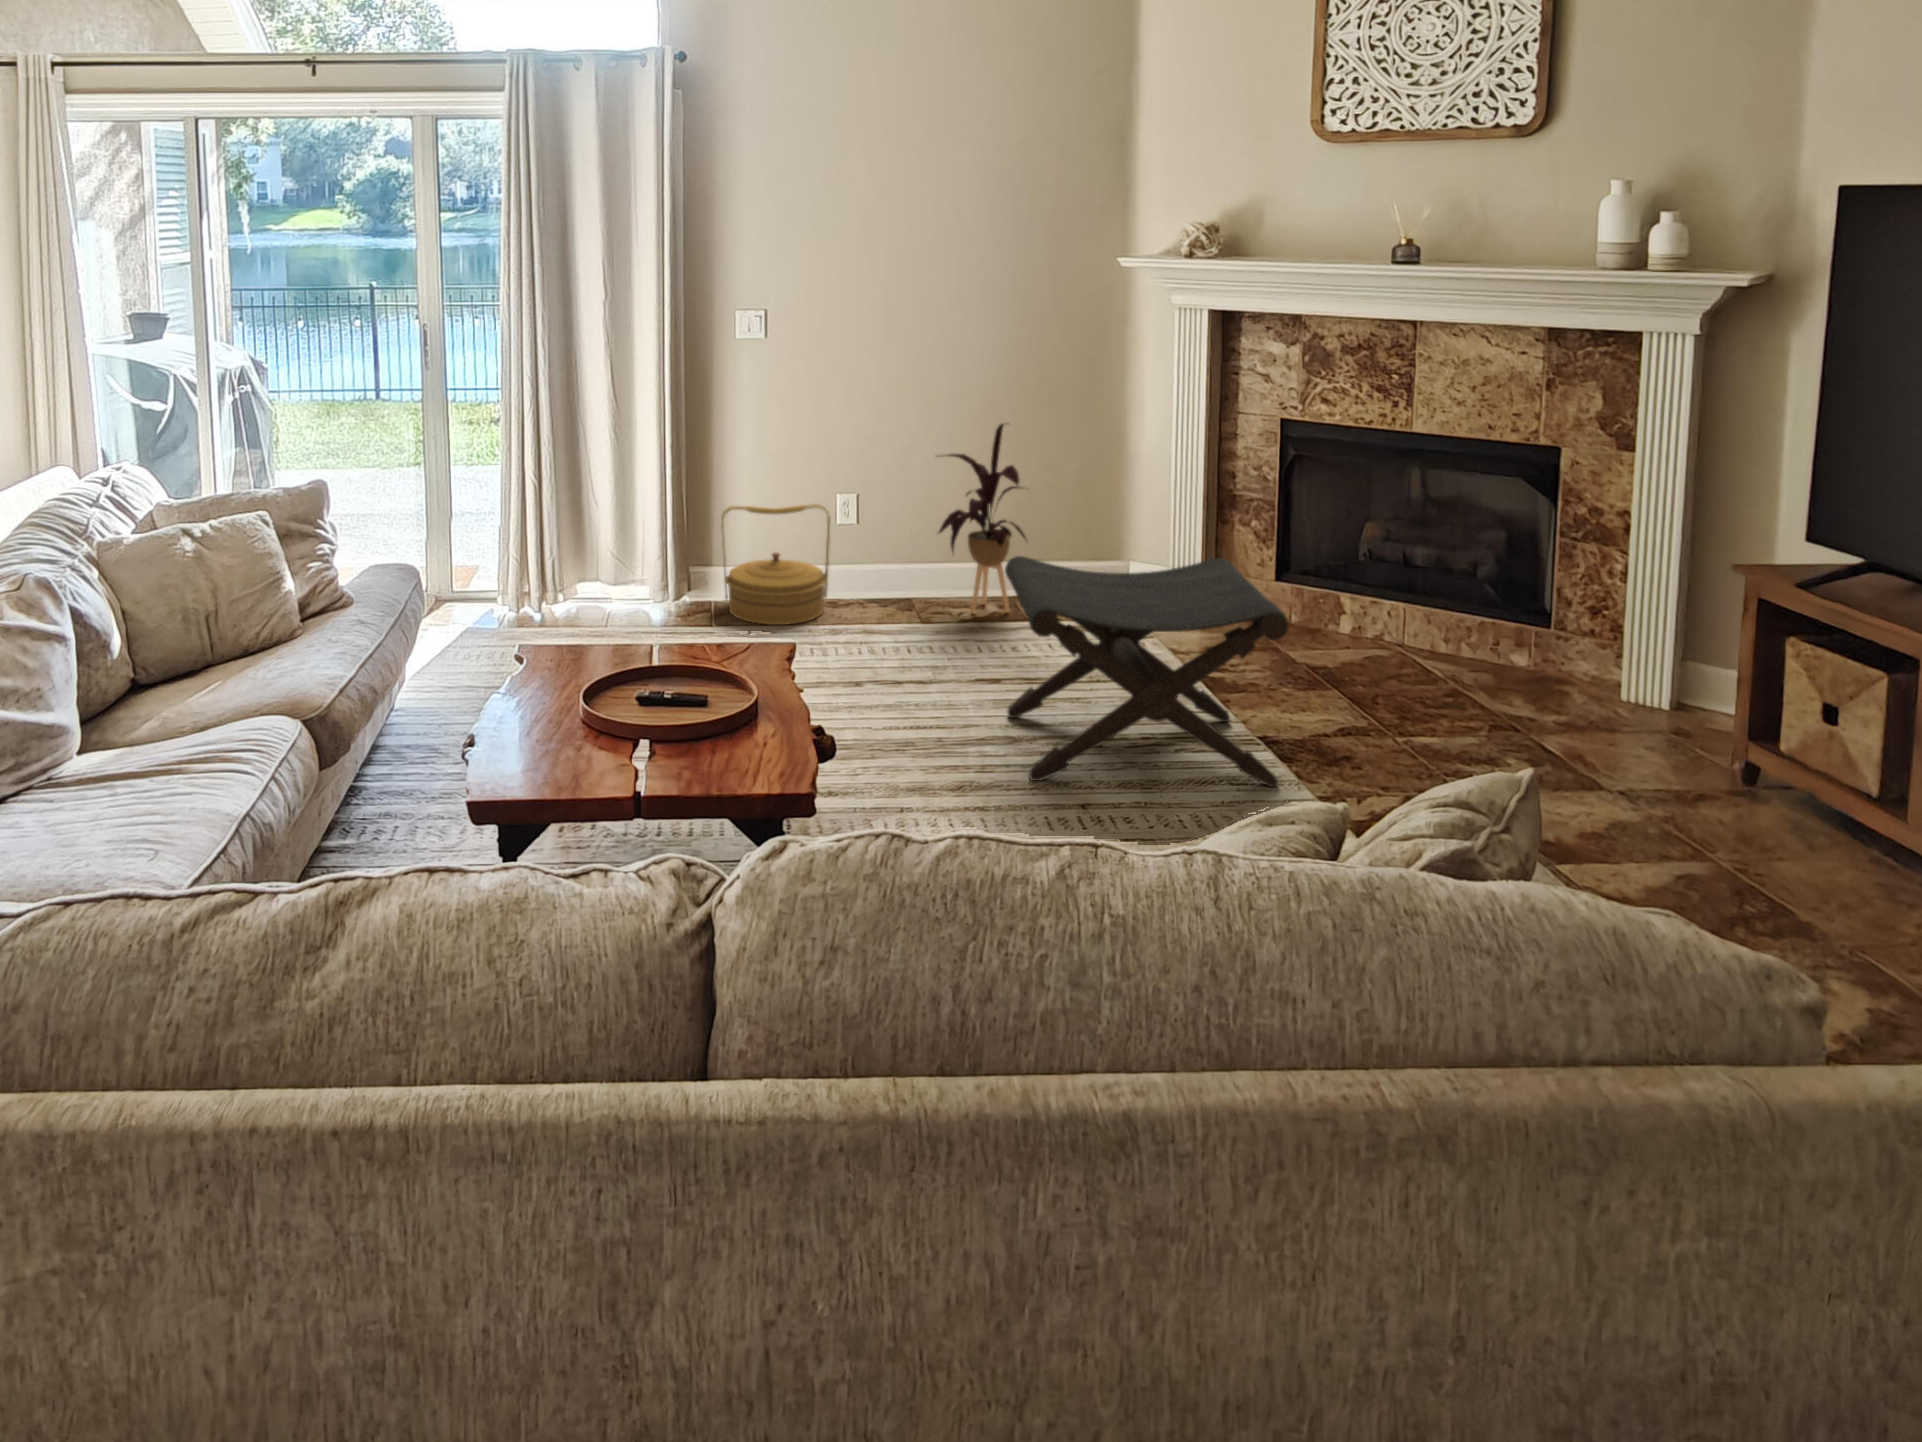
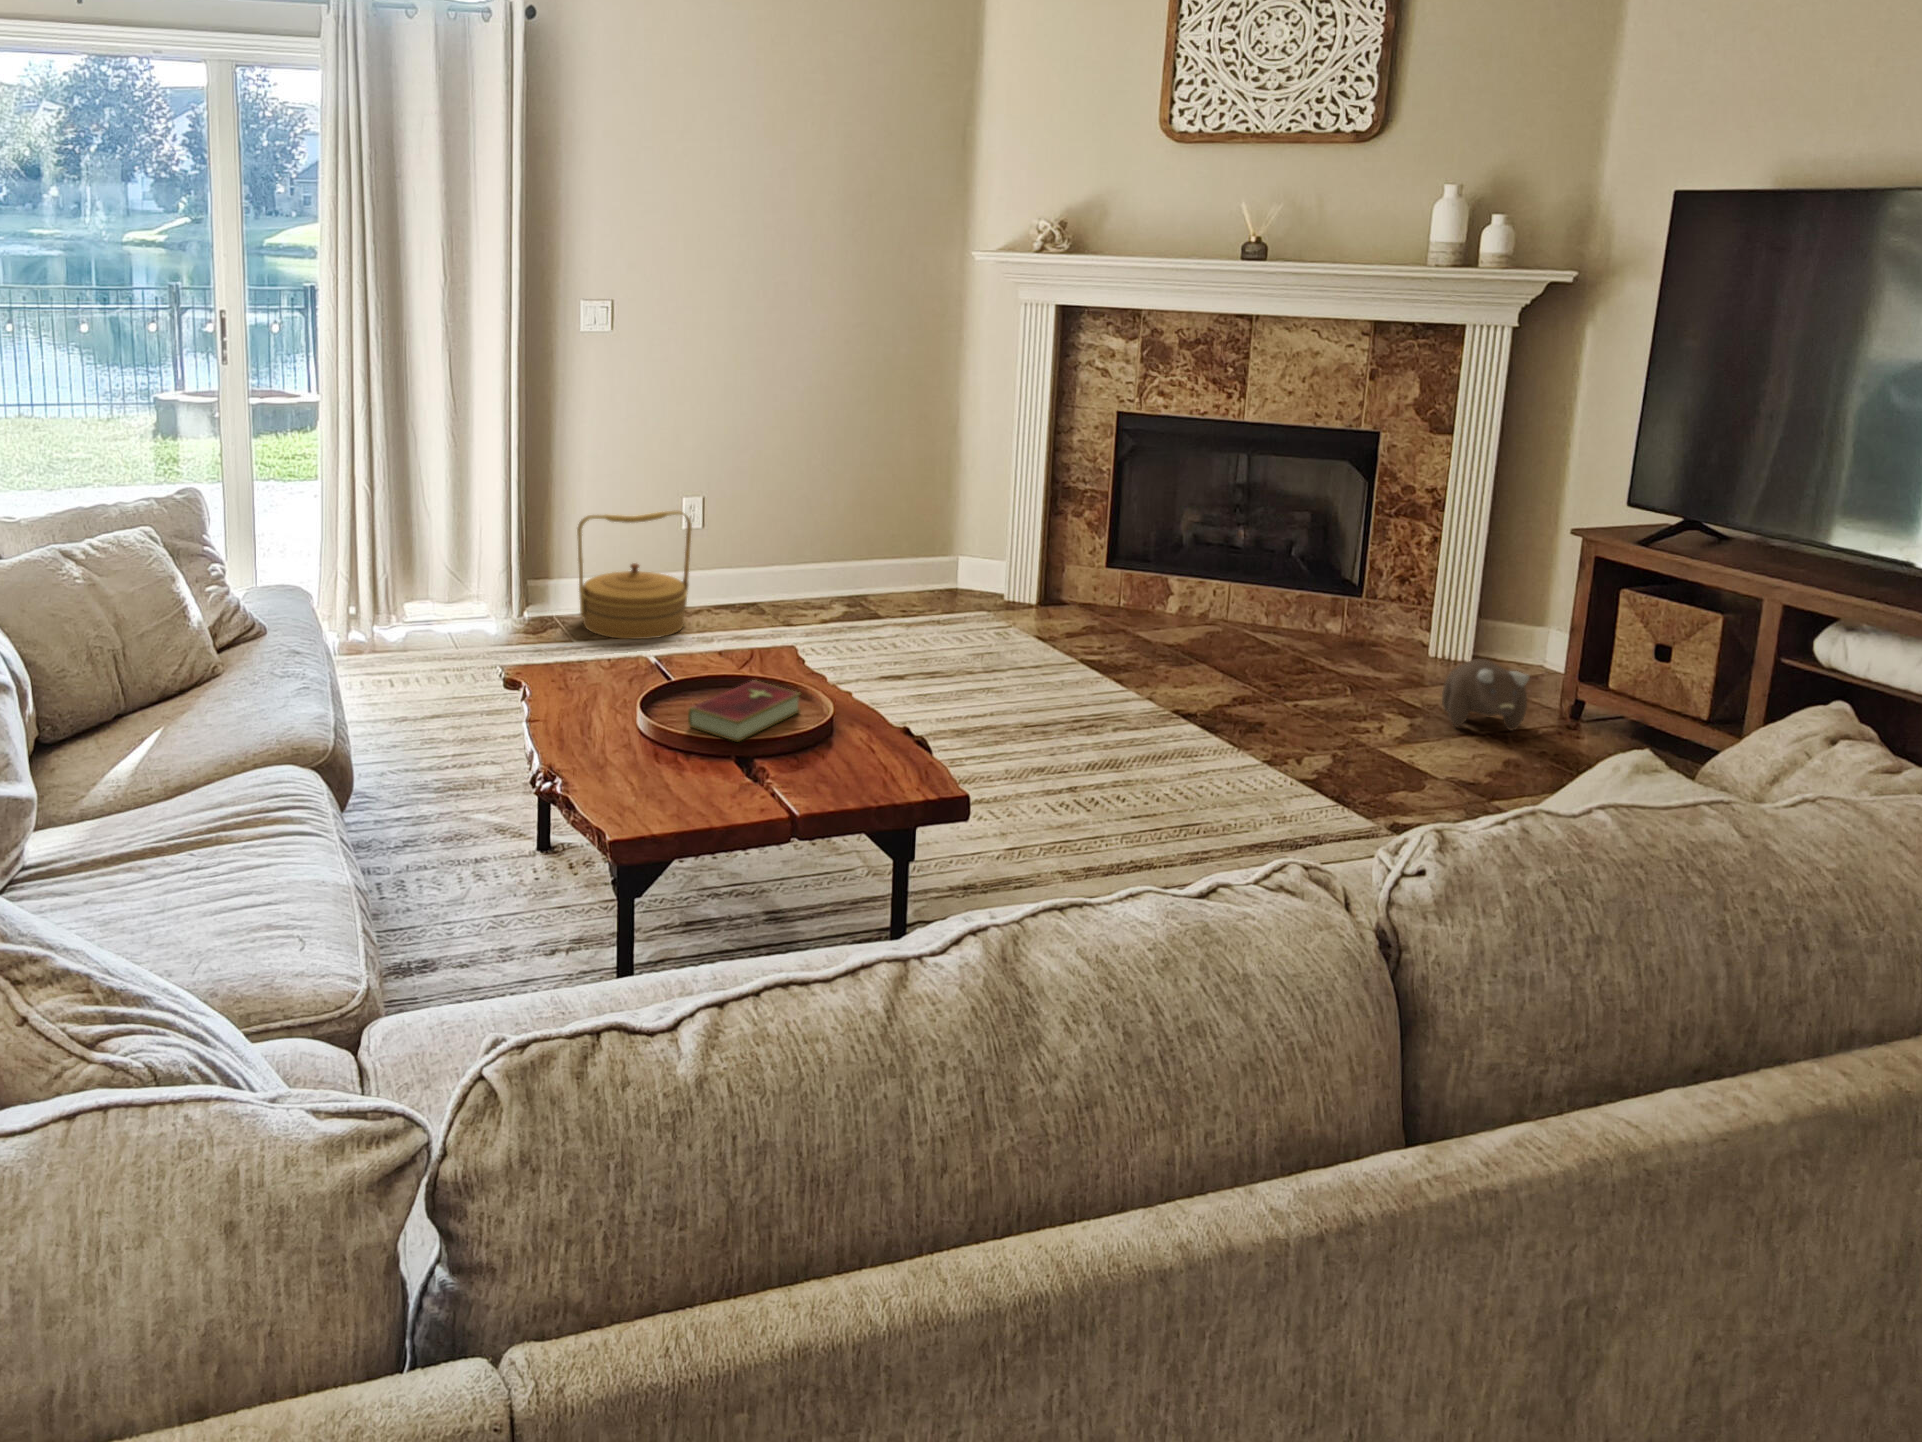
house plant: present [936,424,1026,614] -> none [790,420,894,616]
footstool: present [1005,556,1289,787] -> none [936,542,1243,771]
hardcover book: none [623,673,732,728] -> present [688,680,800,742]
plush toy: none [1577,707,1671,791] -> present [1442,659,1529,730]

